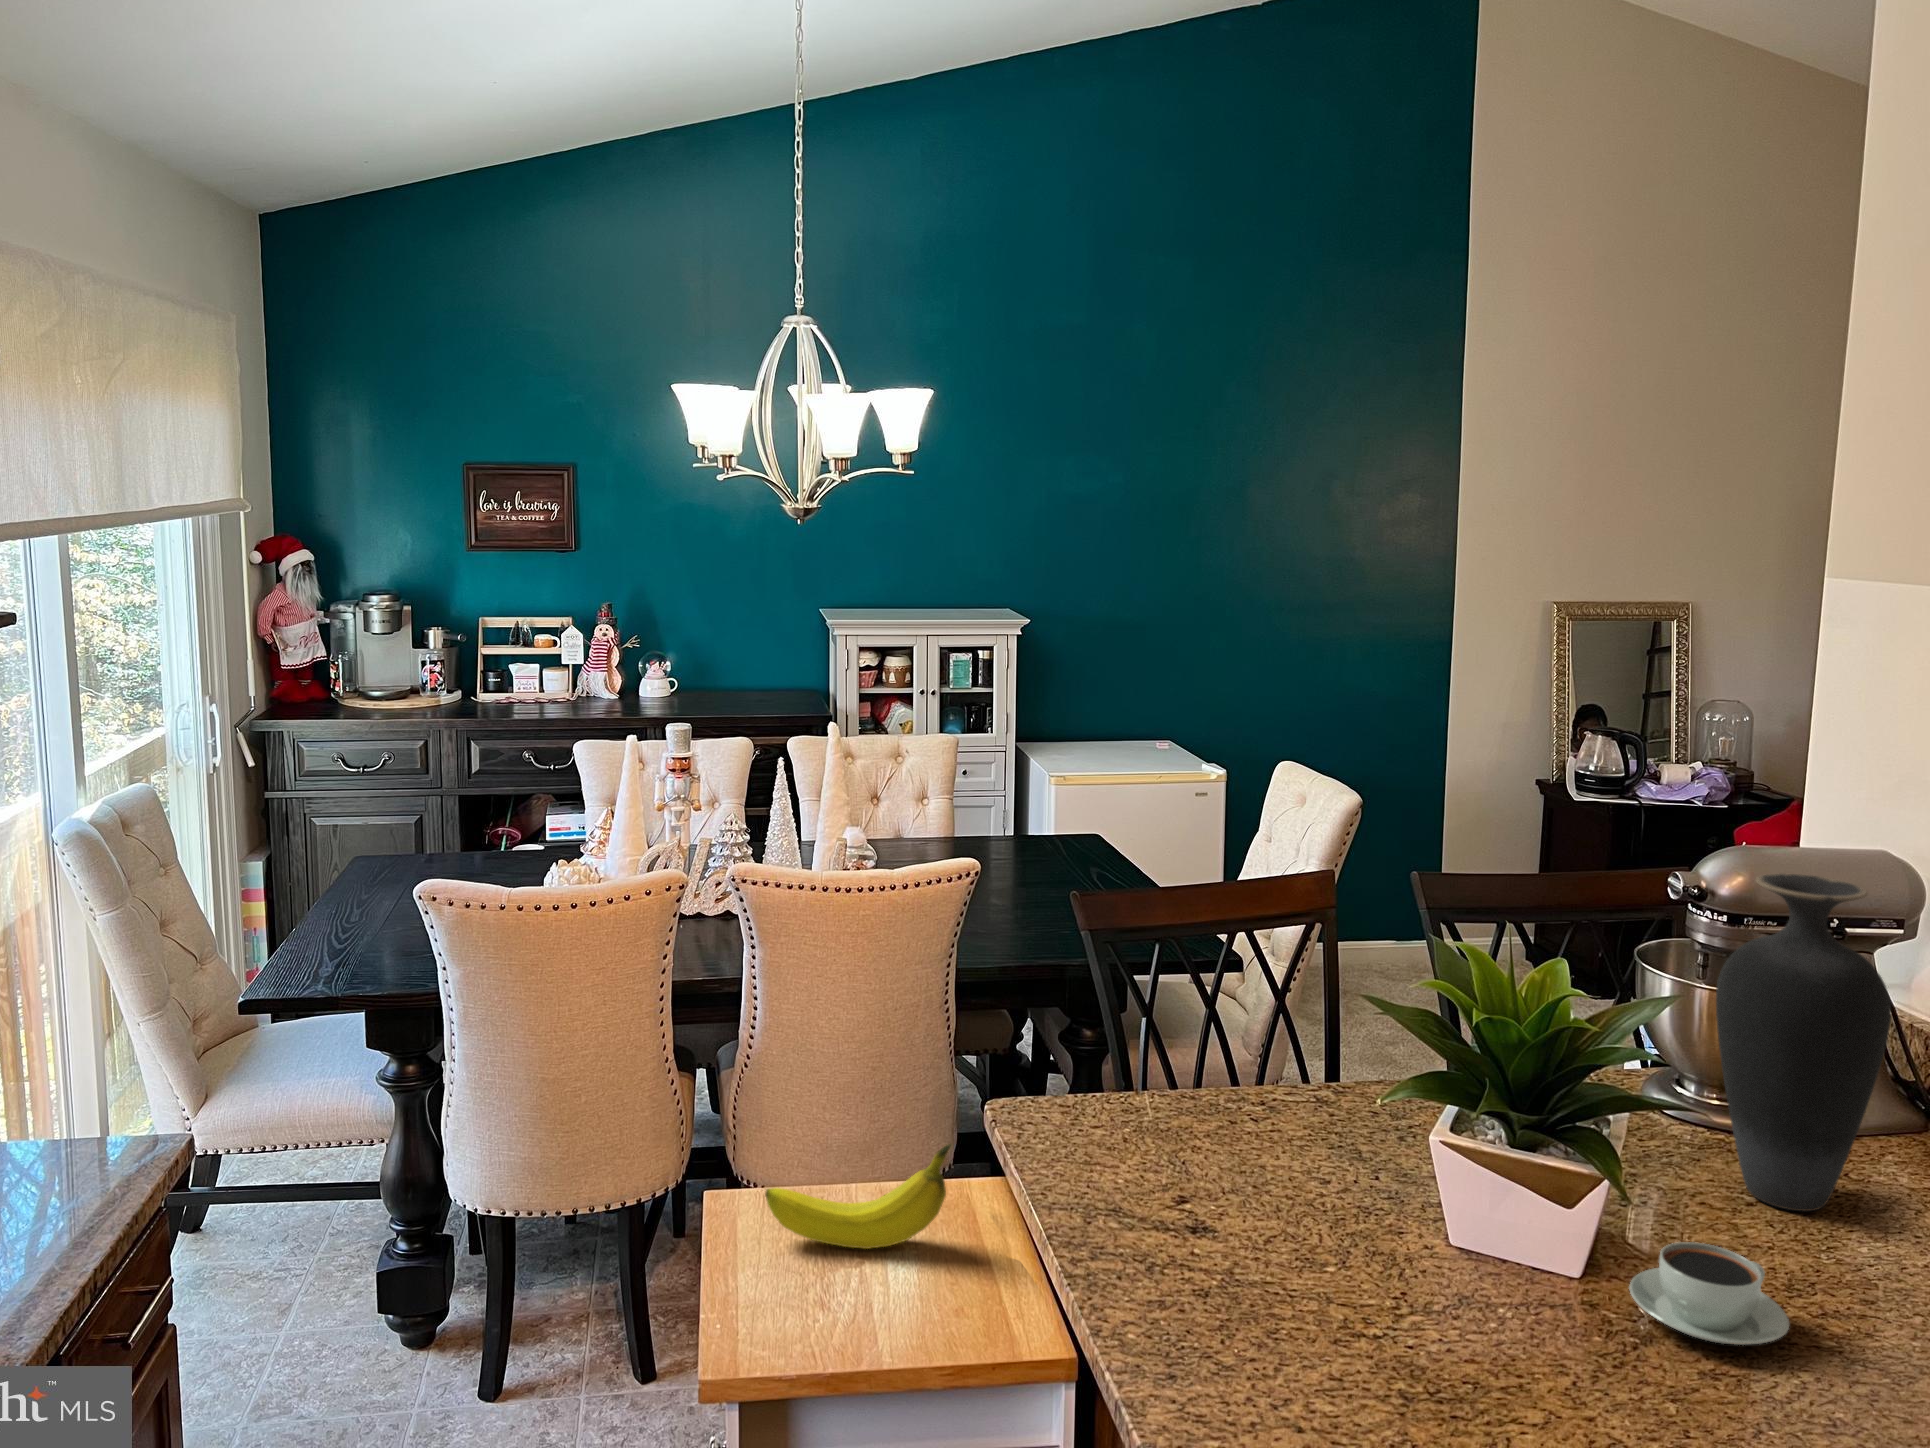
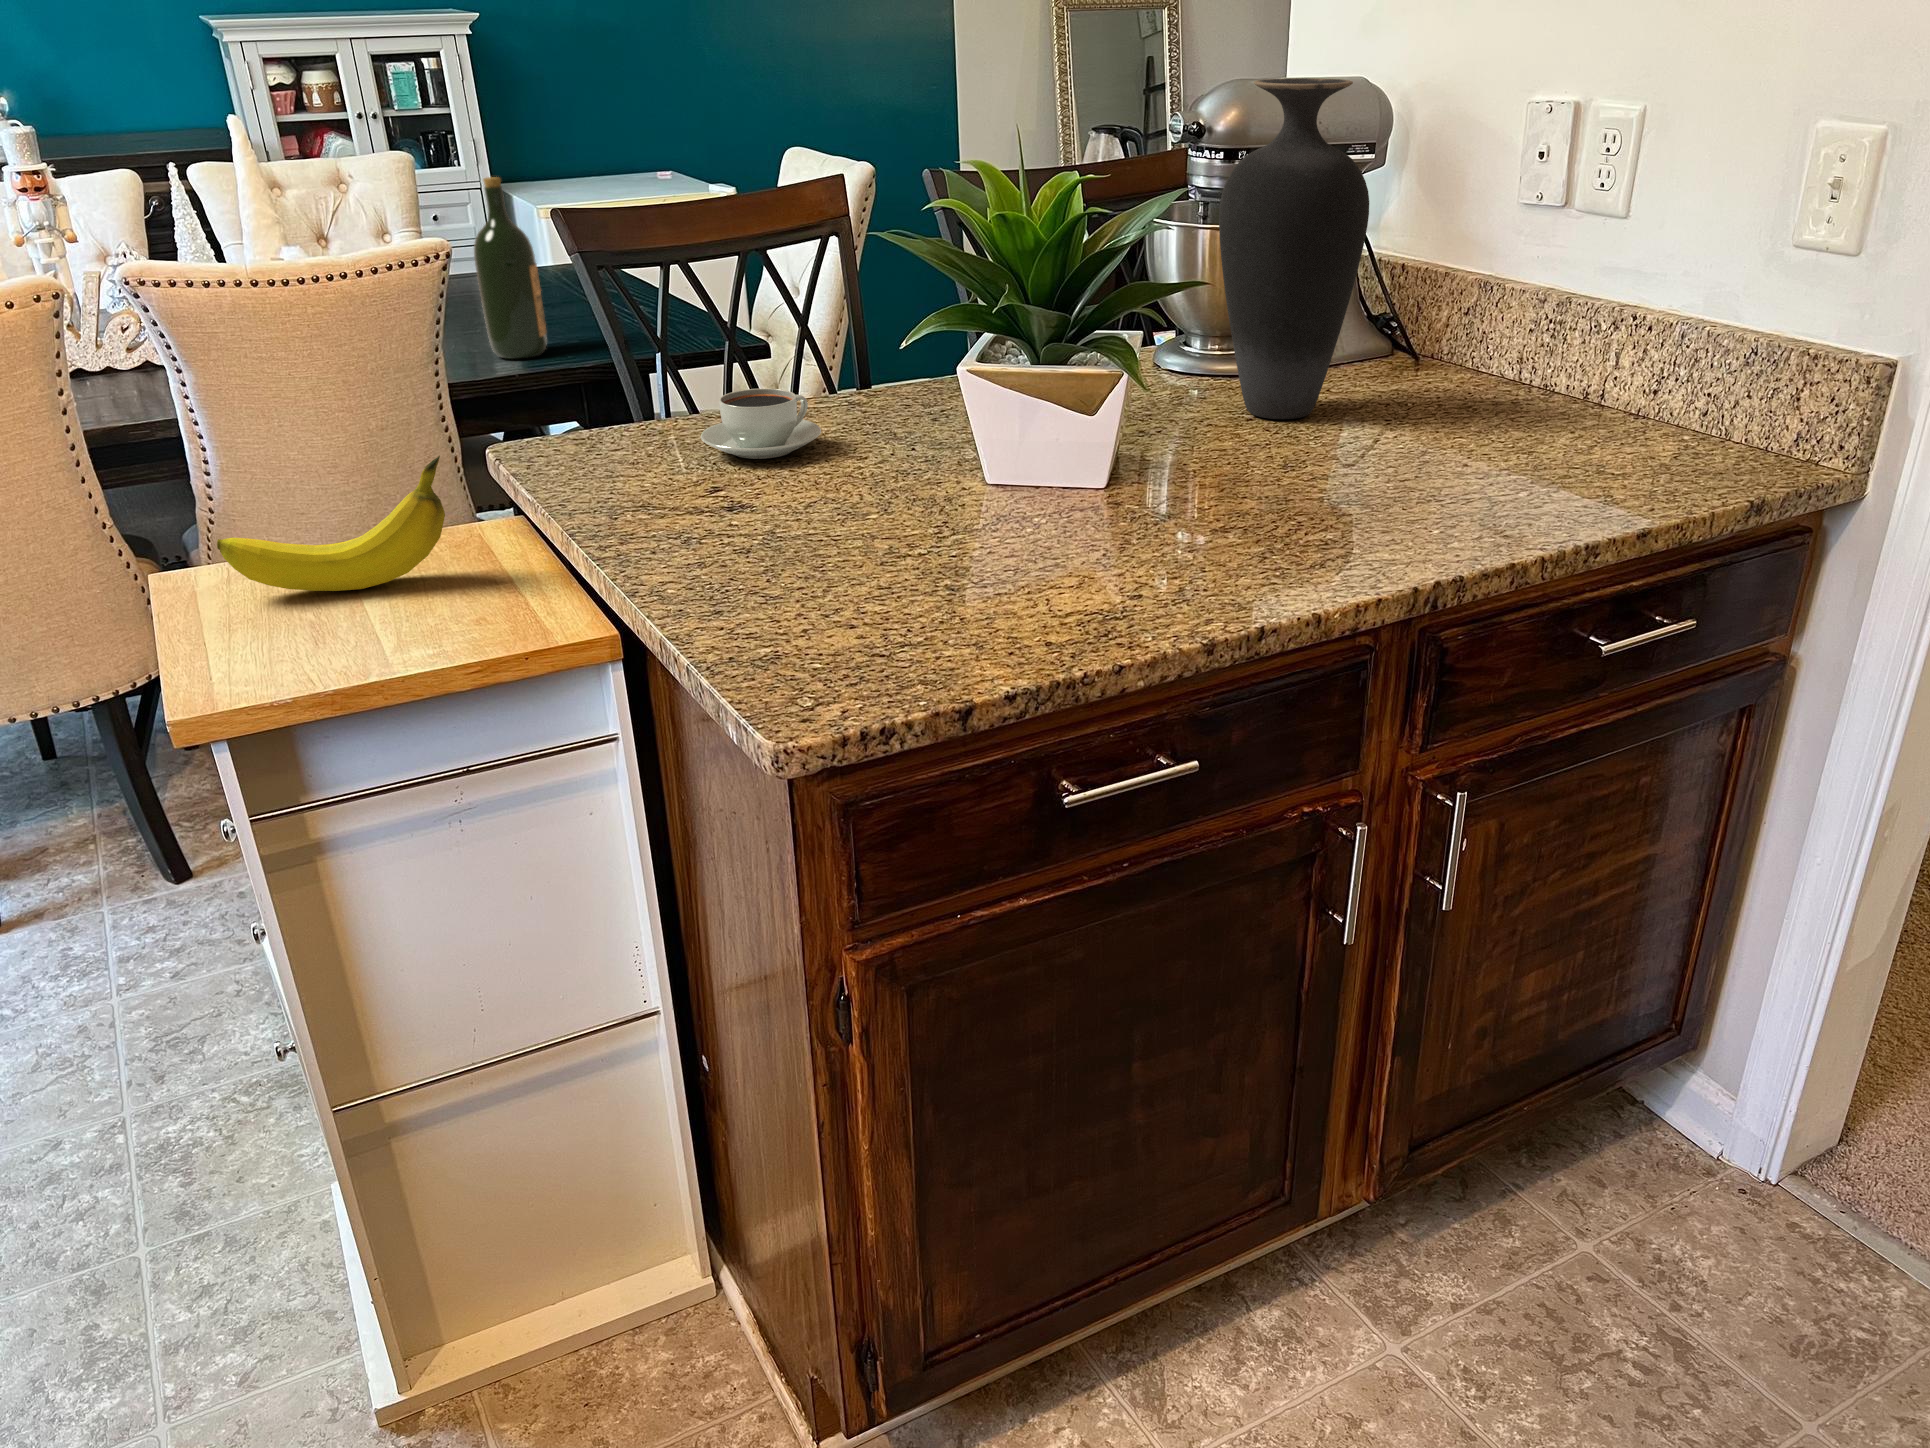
wine bottle: none [996,800,1047,950] -> present [474,177,547,359]
coffee cup: present [1630,1242,1789,1345] -> present [701,389,821,459]

